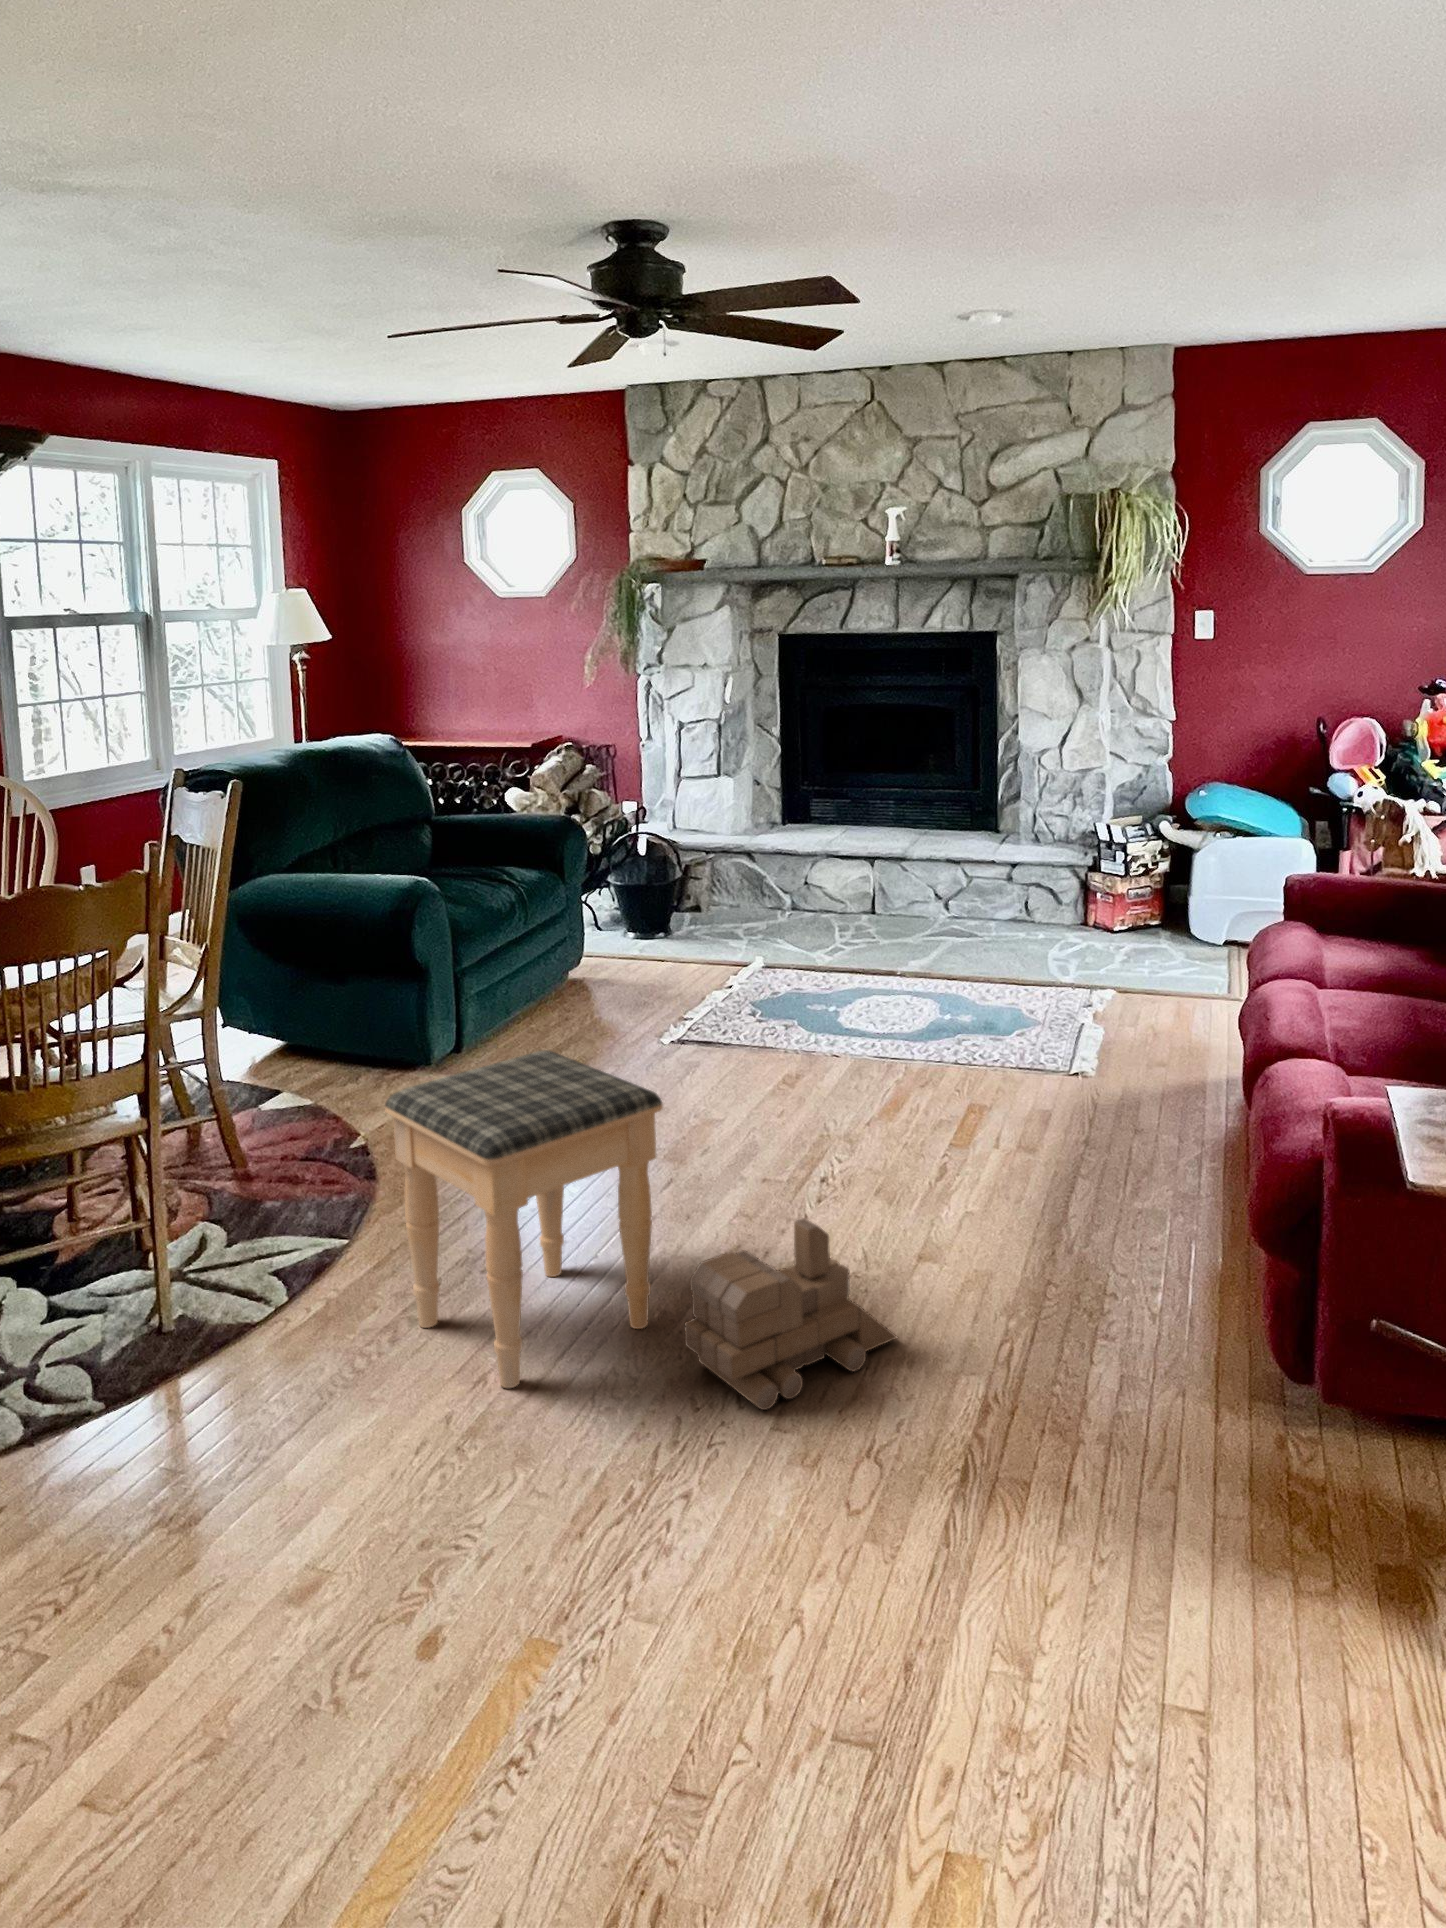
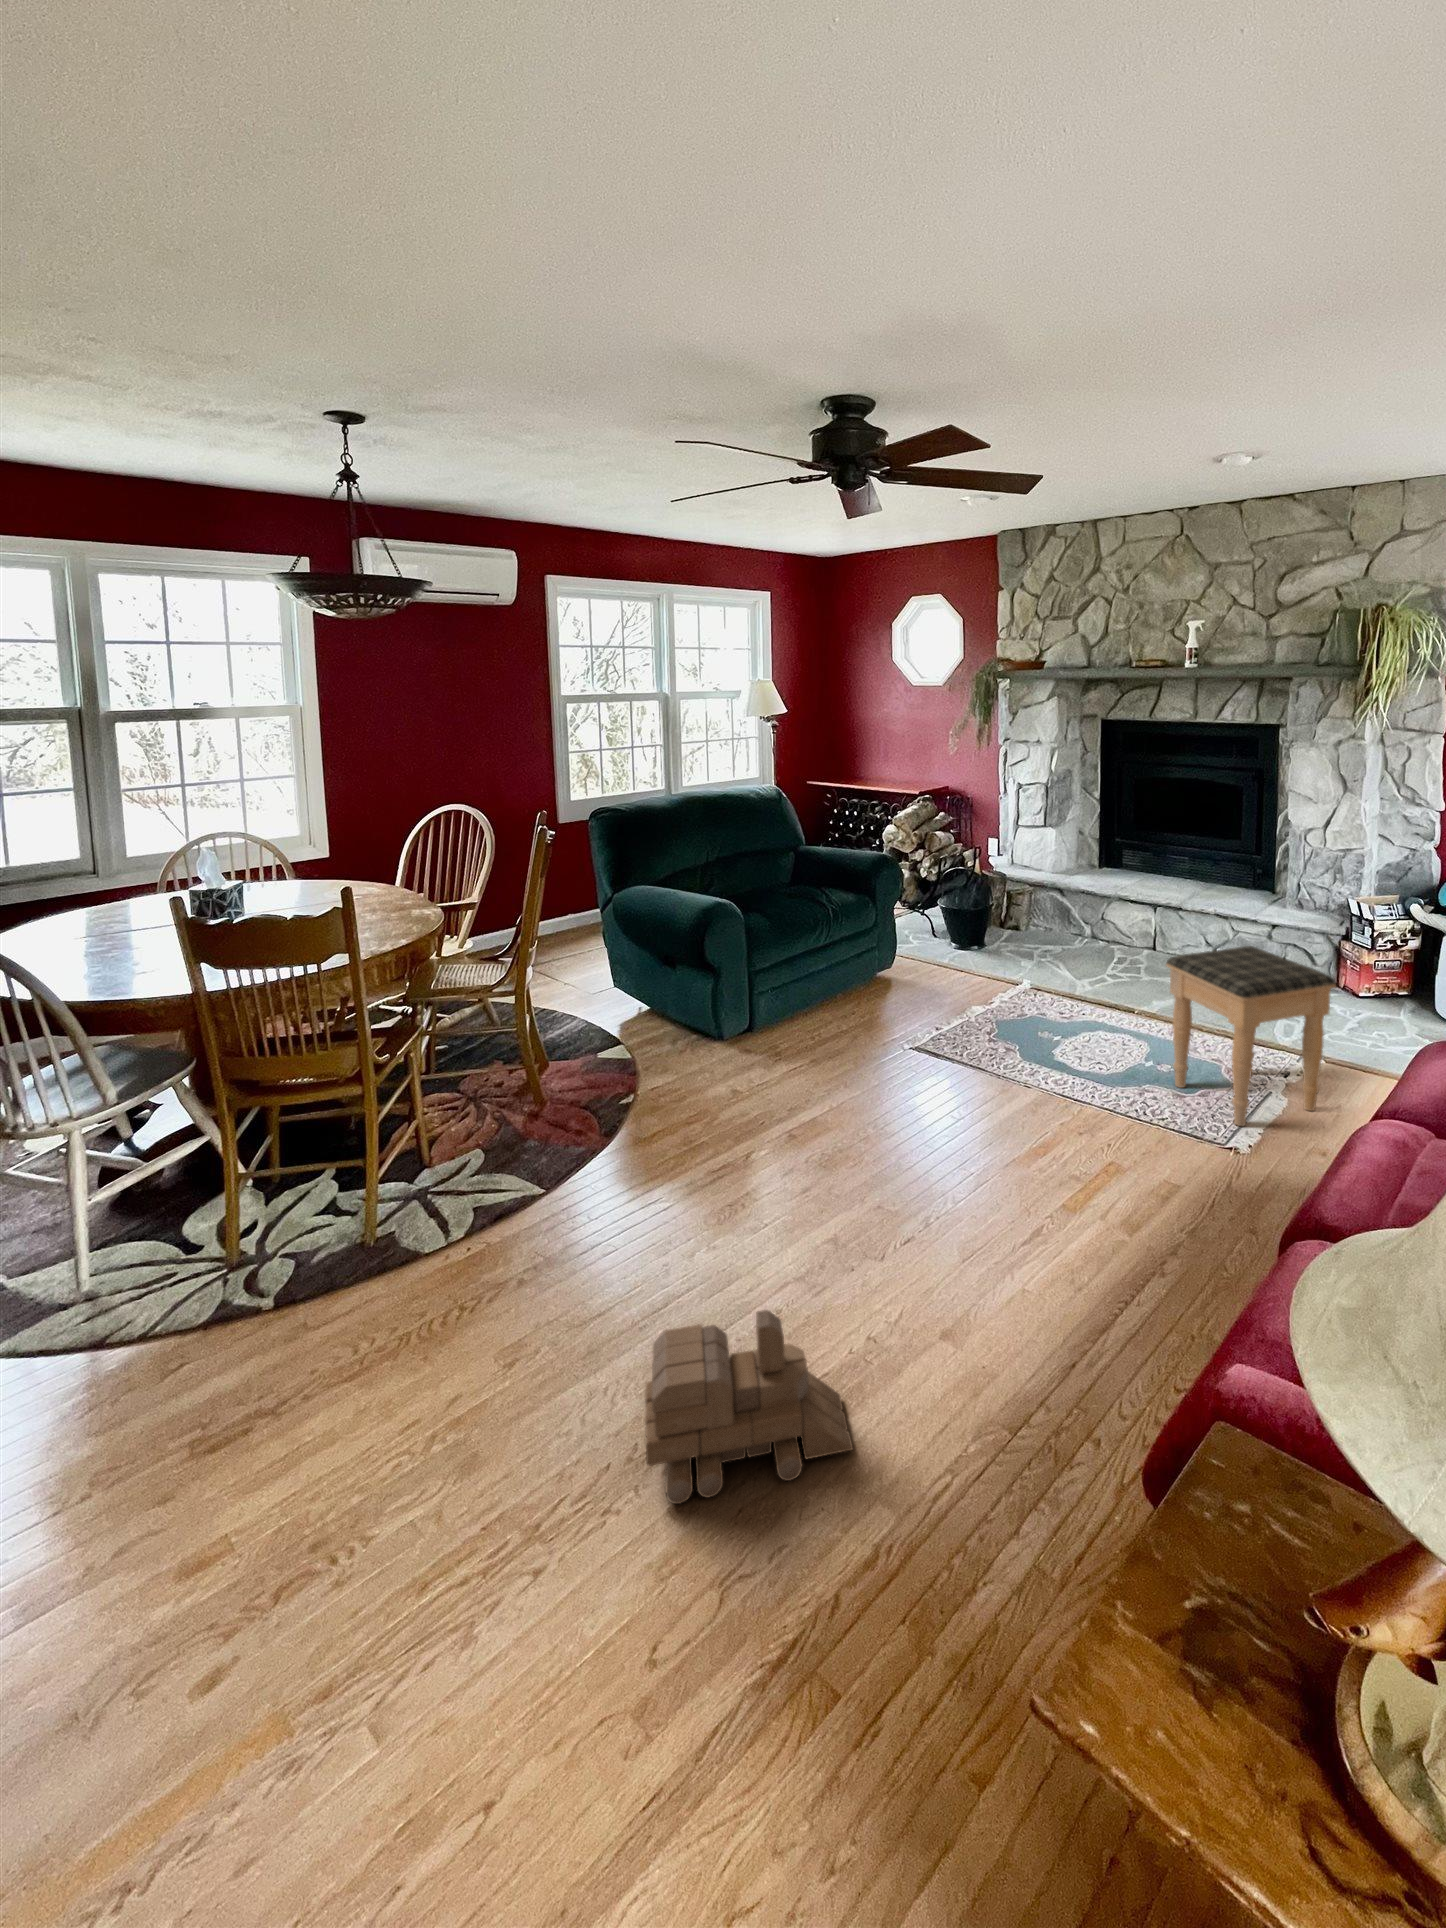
footstool: present [385,1050,663,1388] -> present [1166,946,1336,1126]

